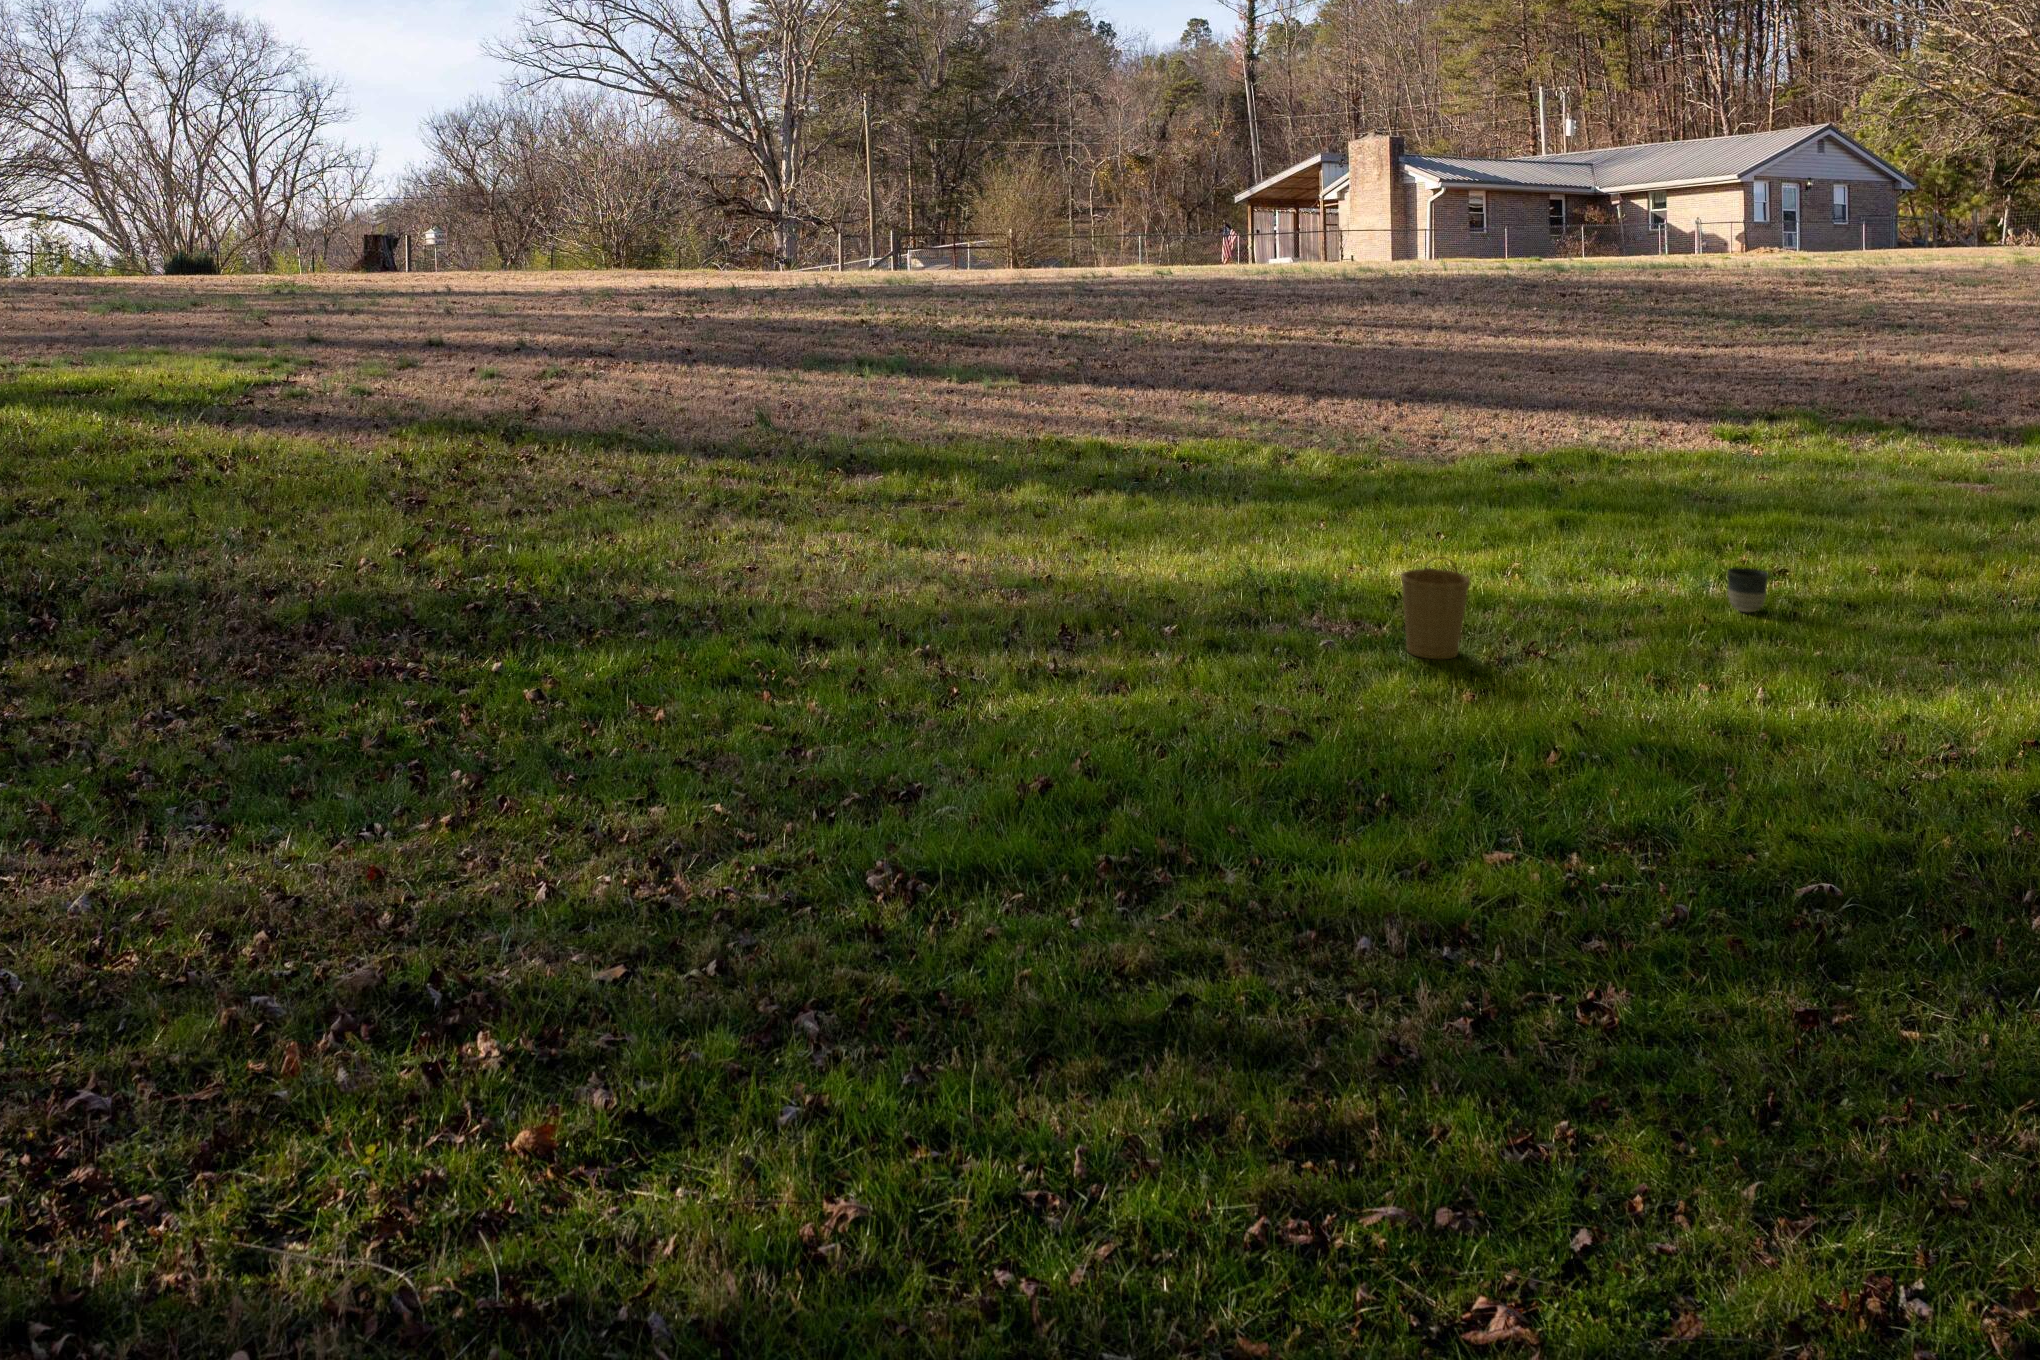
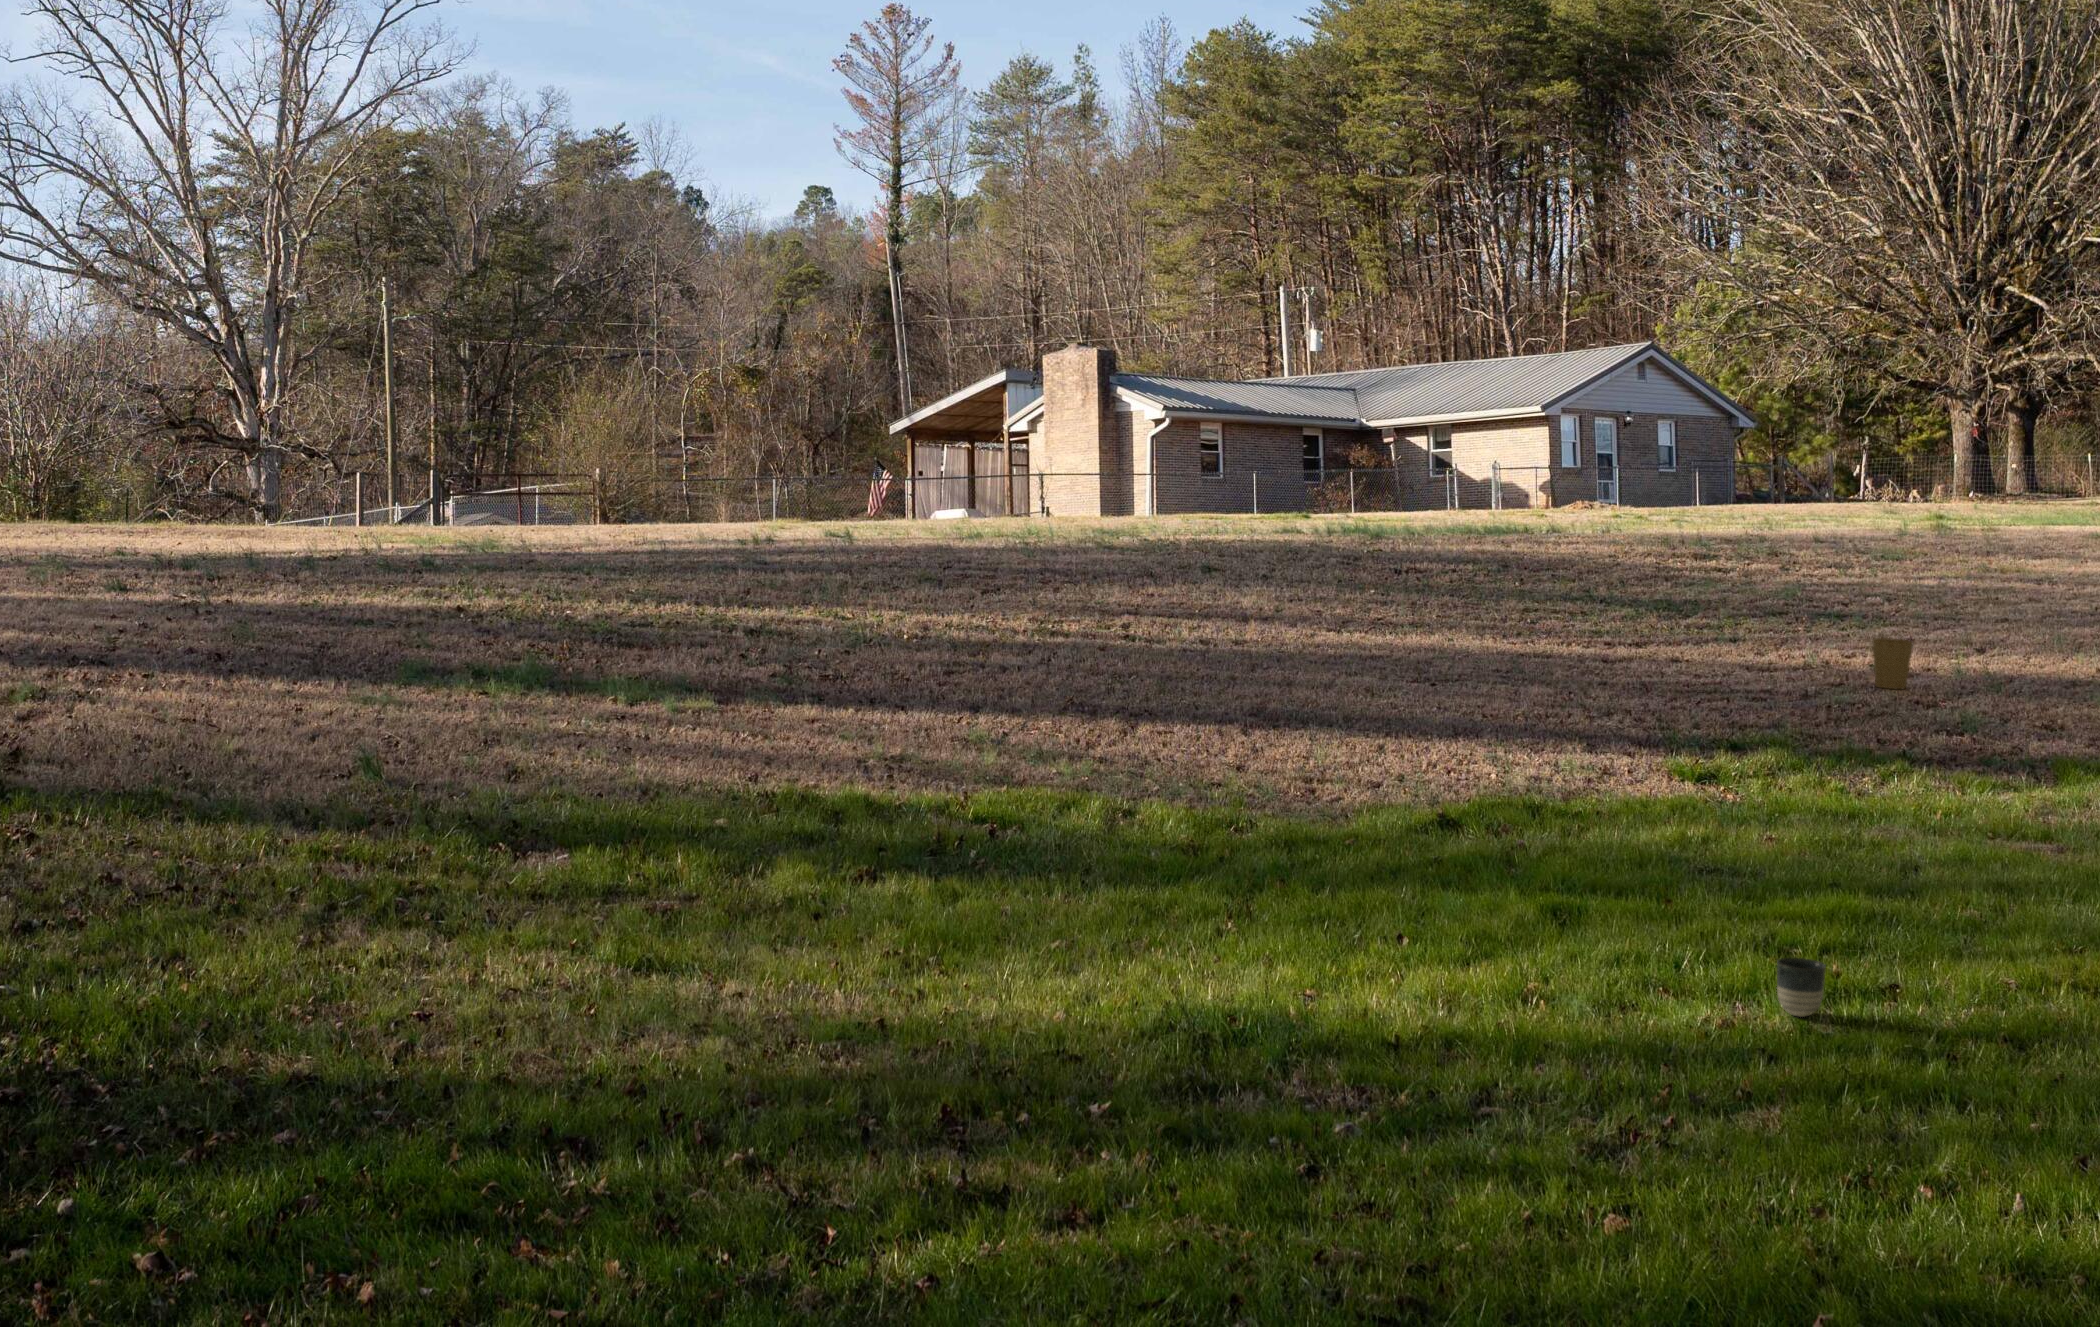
basket: present [1401,560,1470,659] -> present [1872,633,1913,689]

